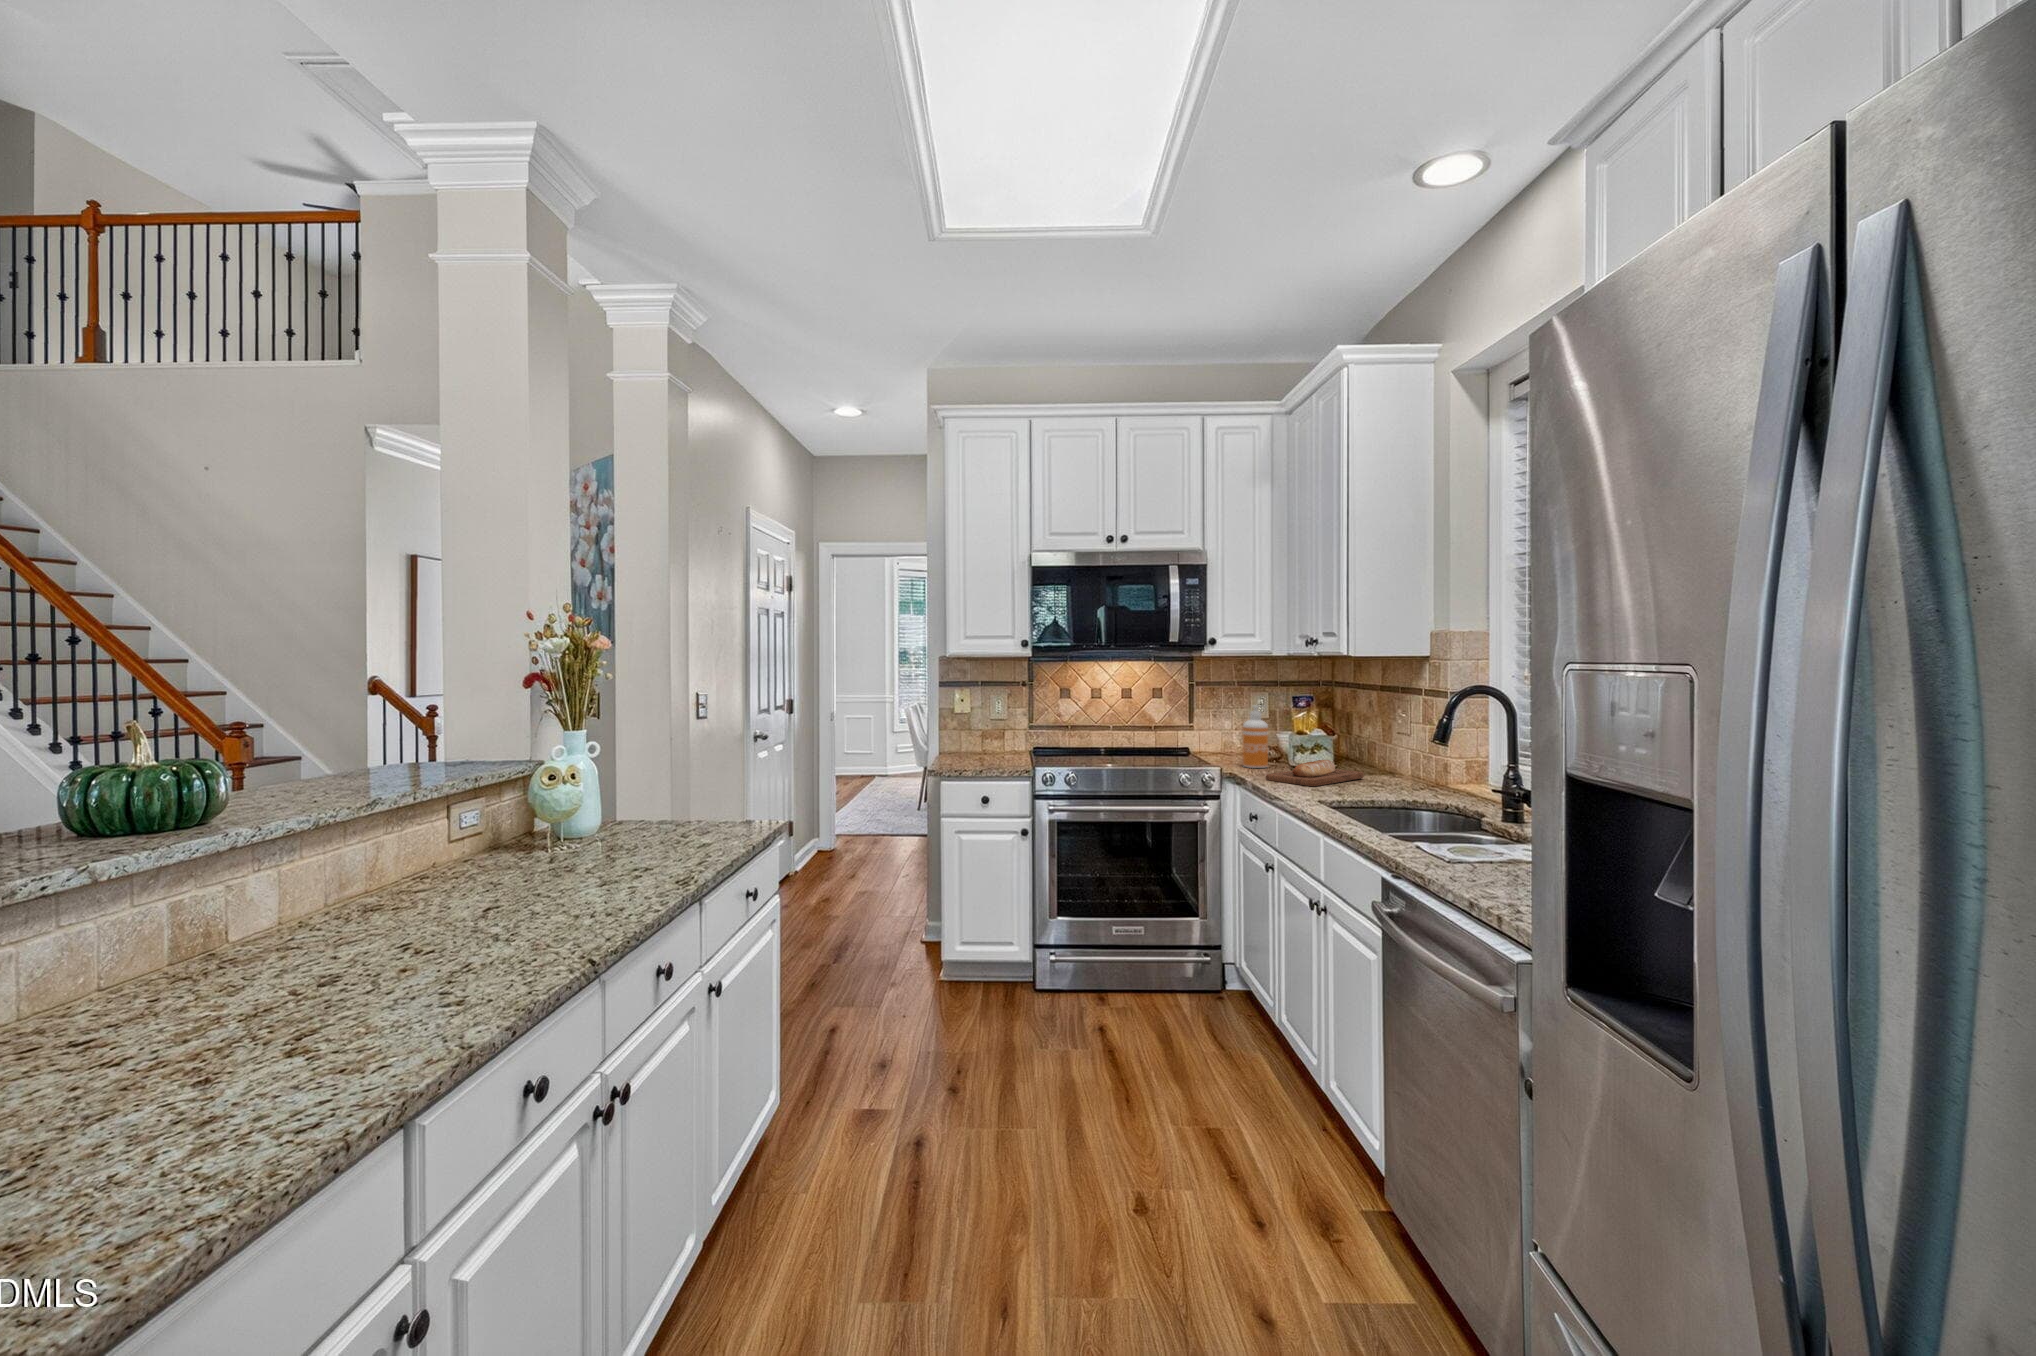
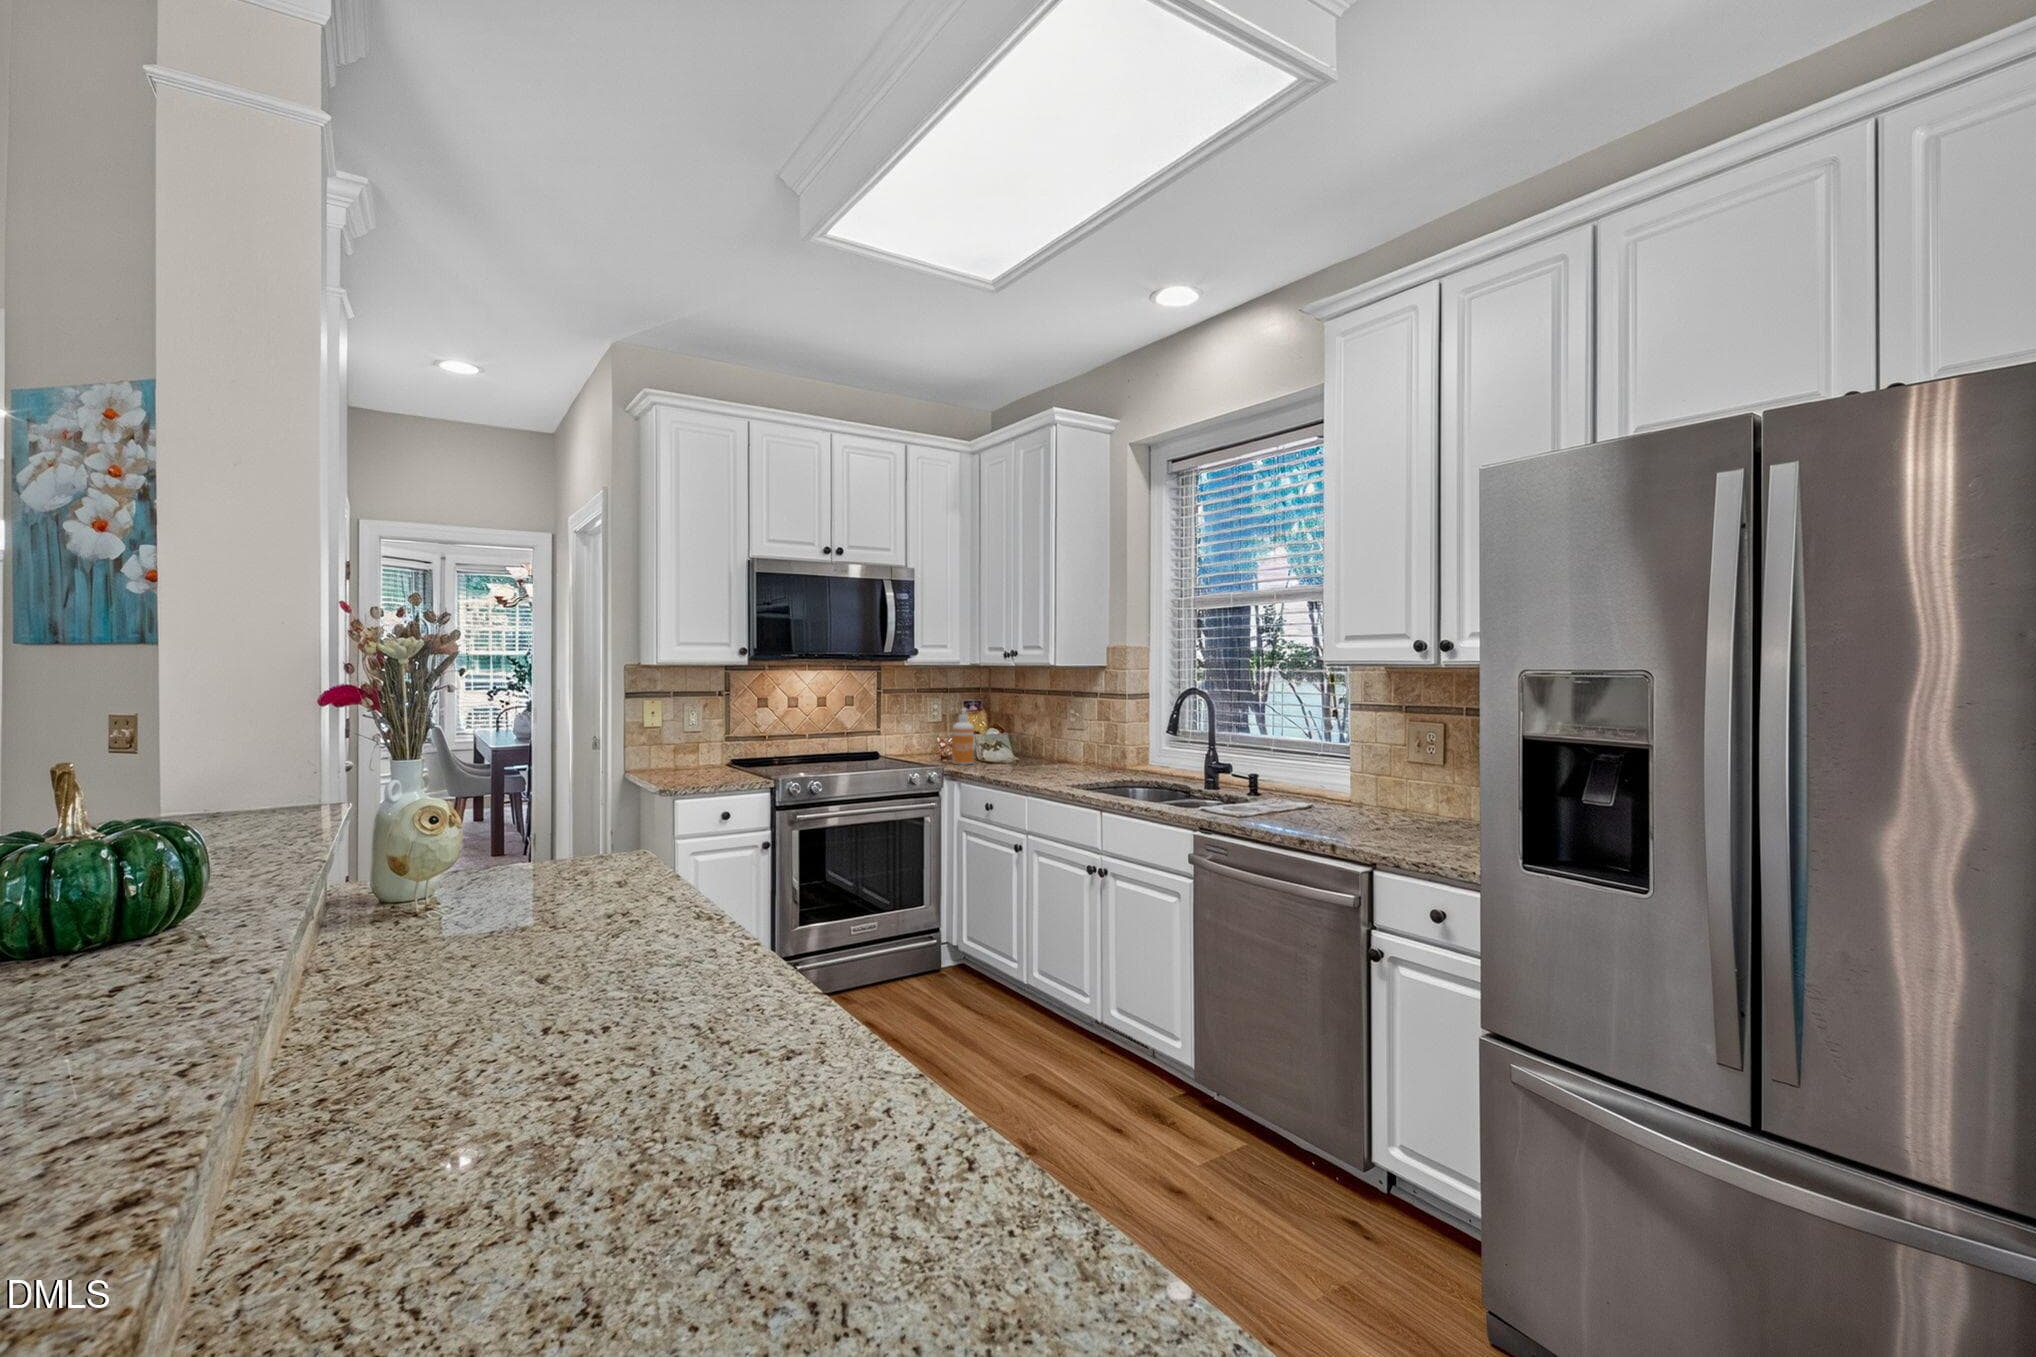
bread loaf: present [1266,760,1364,786] -> none [995,753,1058,775]

